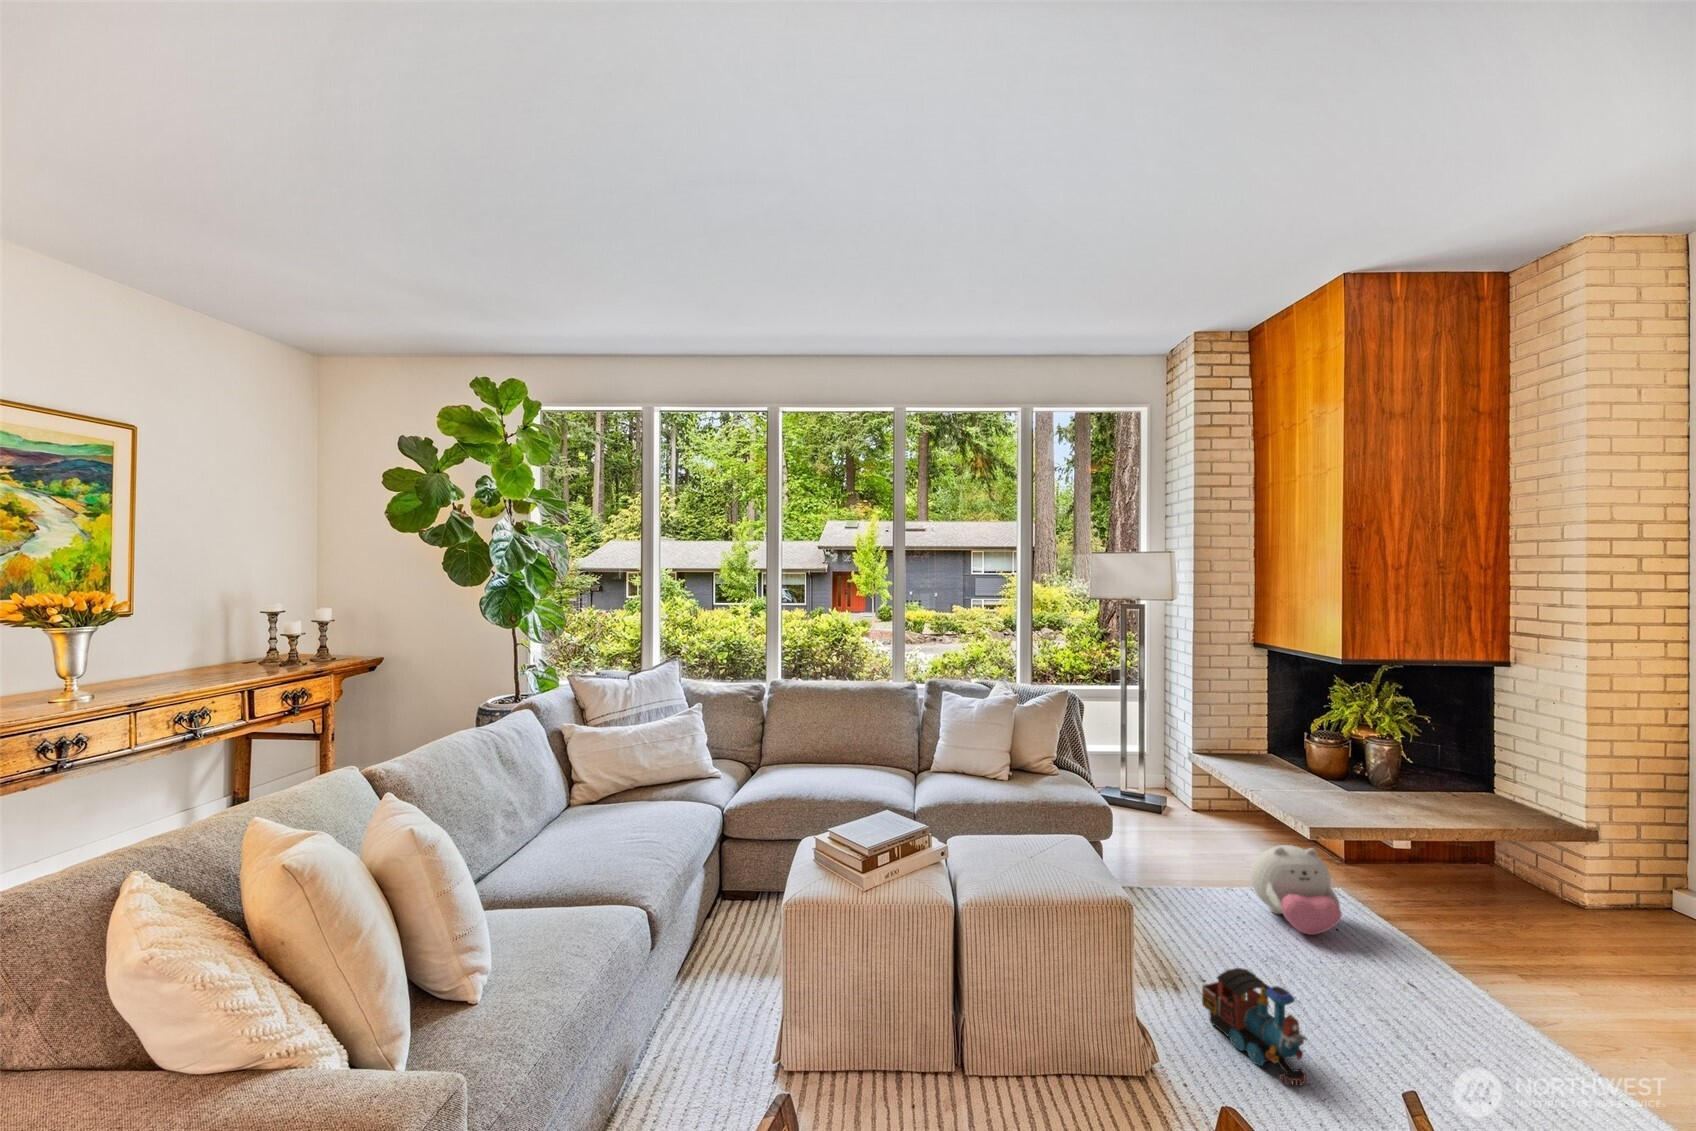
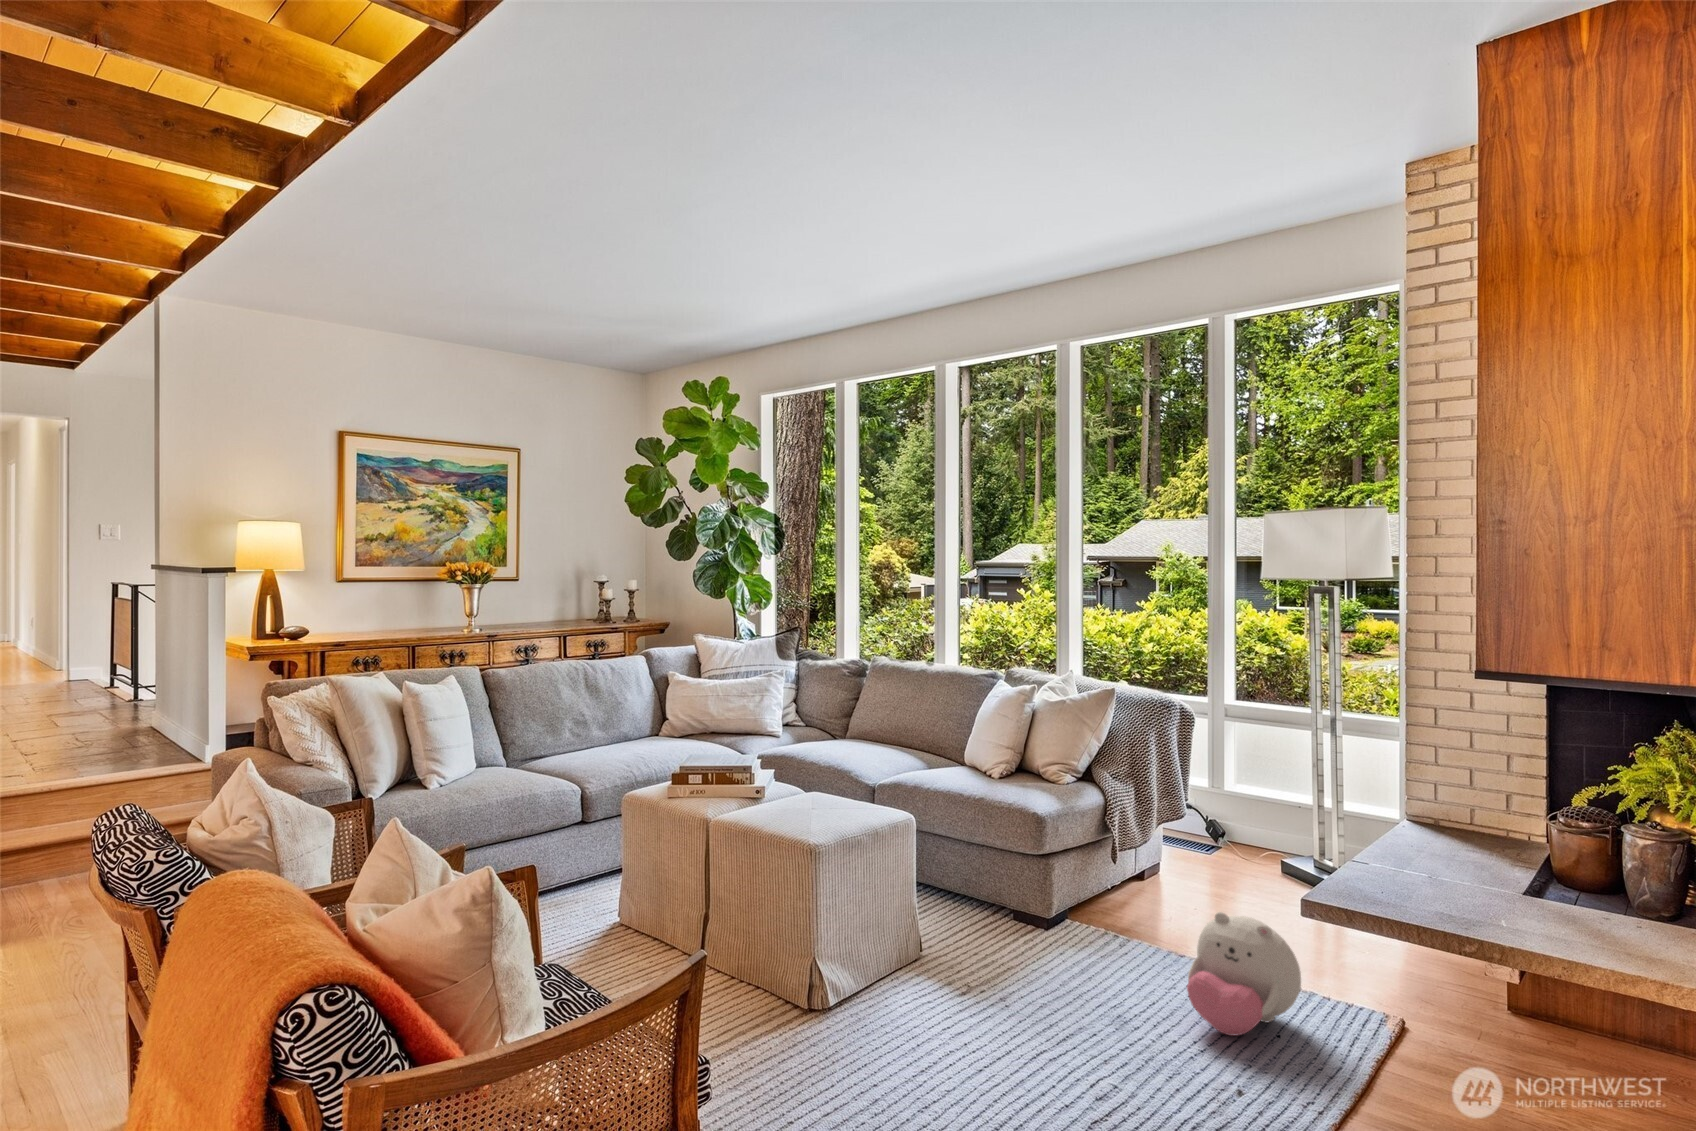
toy train: present [1202,968,1307,1086] -> none [890,959,960,1069]

